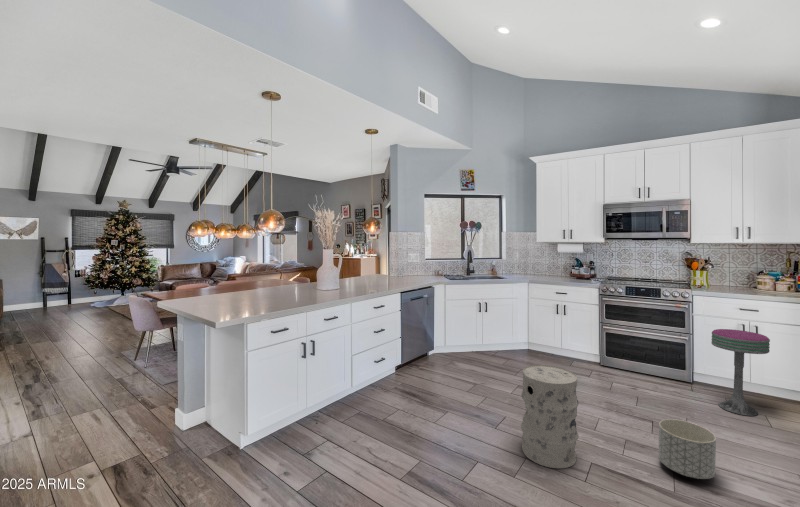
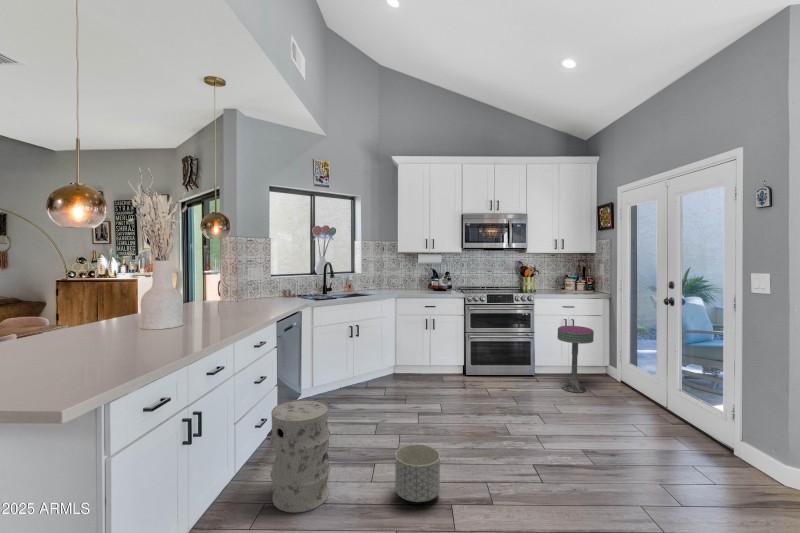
trash can: present [521,365,578,469] -> present [270,399,331,513]
planter: present [658,419,716,479] -> present [395,444,440,502]

